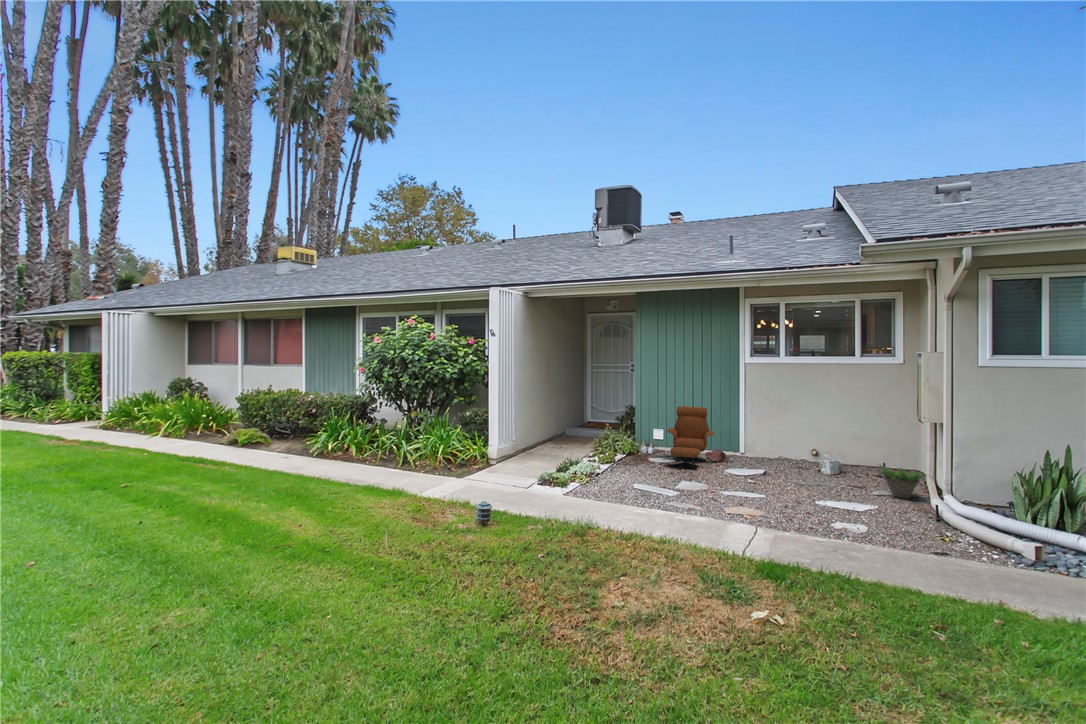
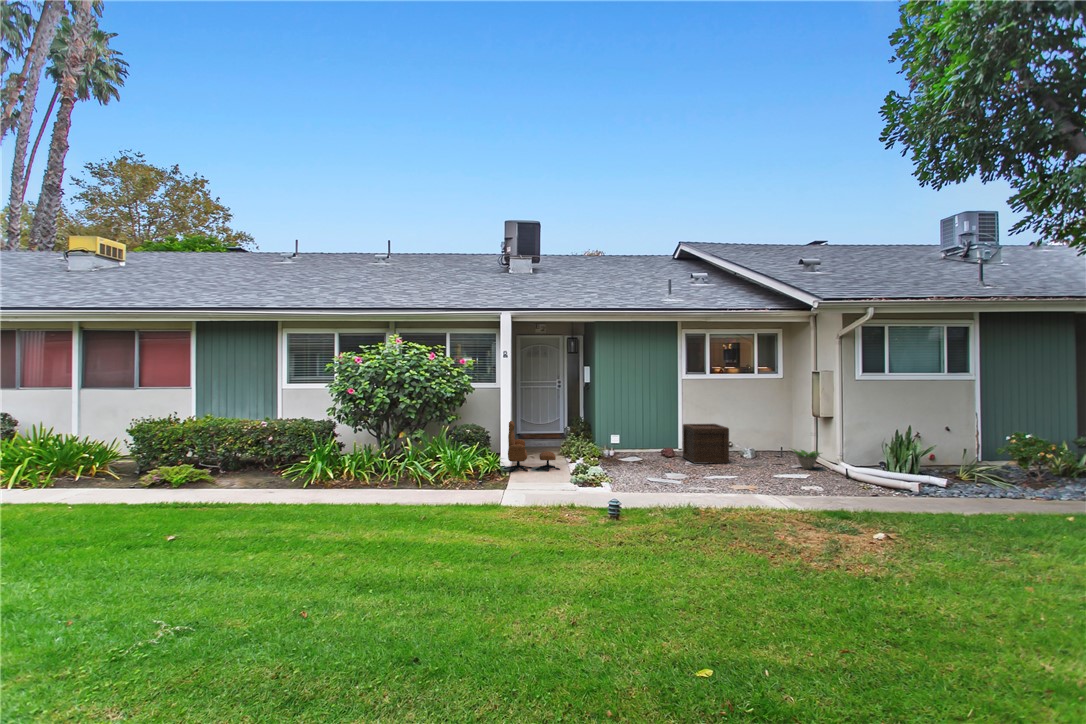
lounge chair: present [667,406,714,470] -> present [504,421,560,472]
wooden crate: none [741,420,793,475] -> present [683,424,729,464]

